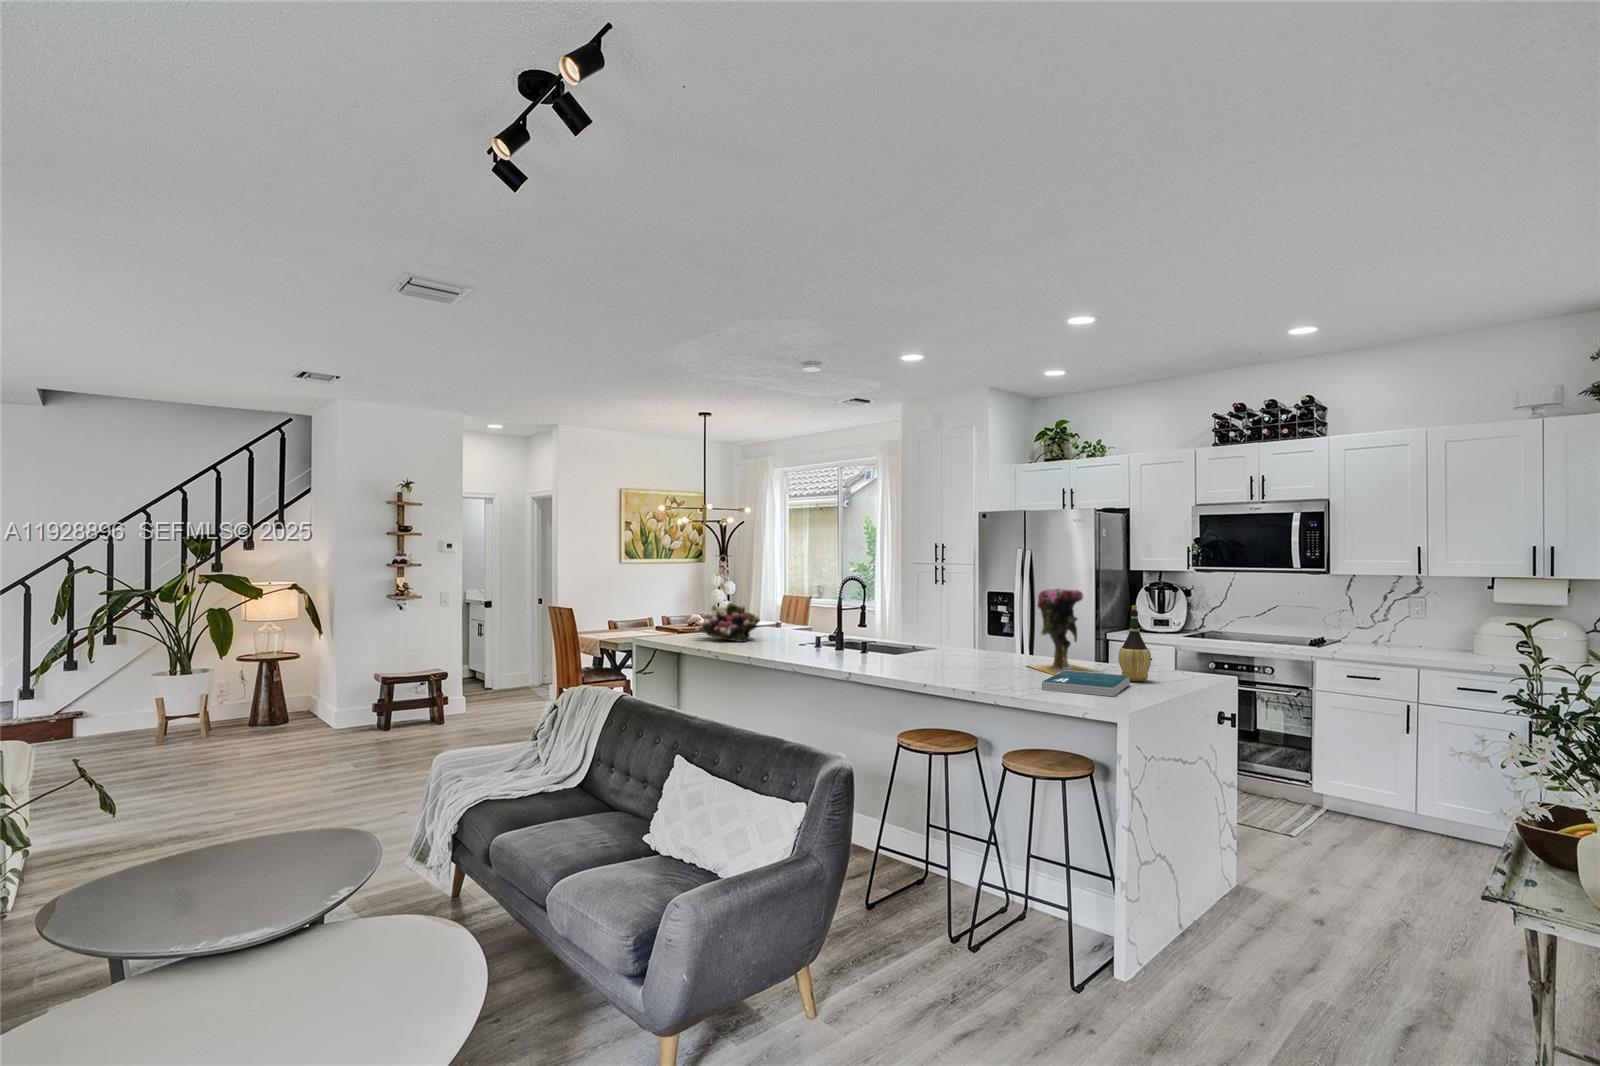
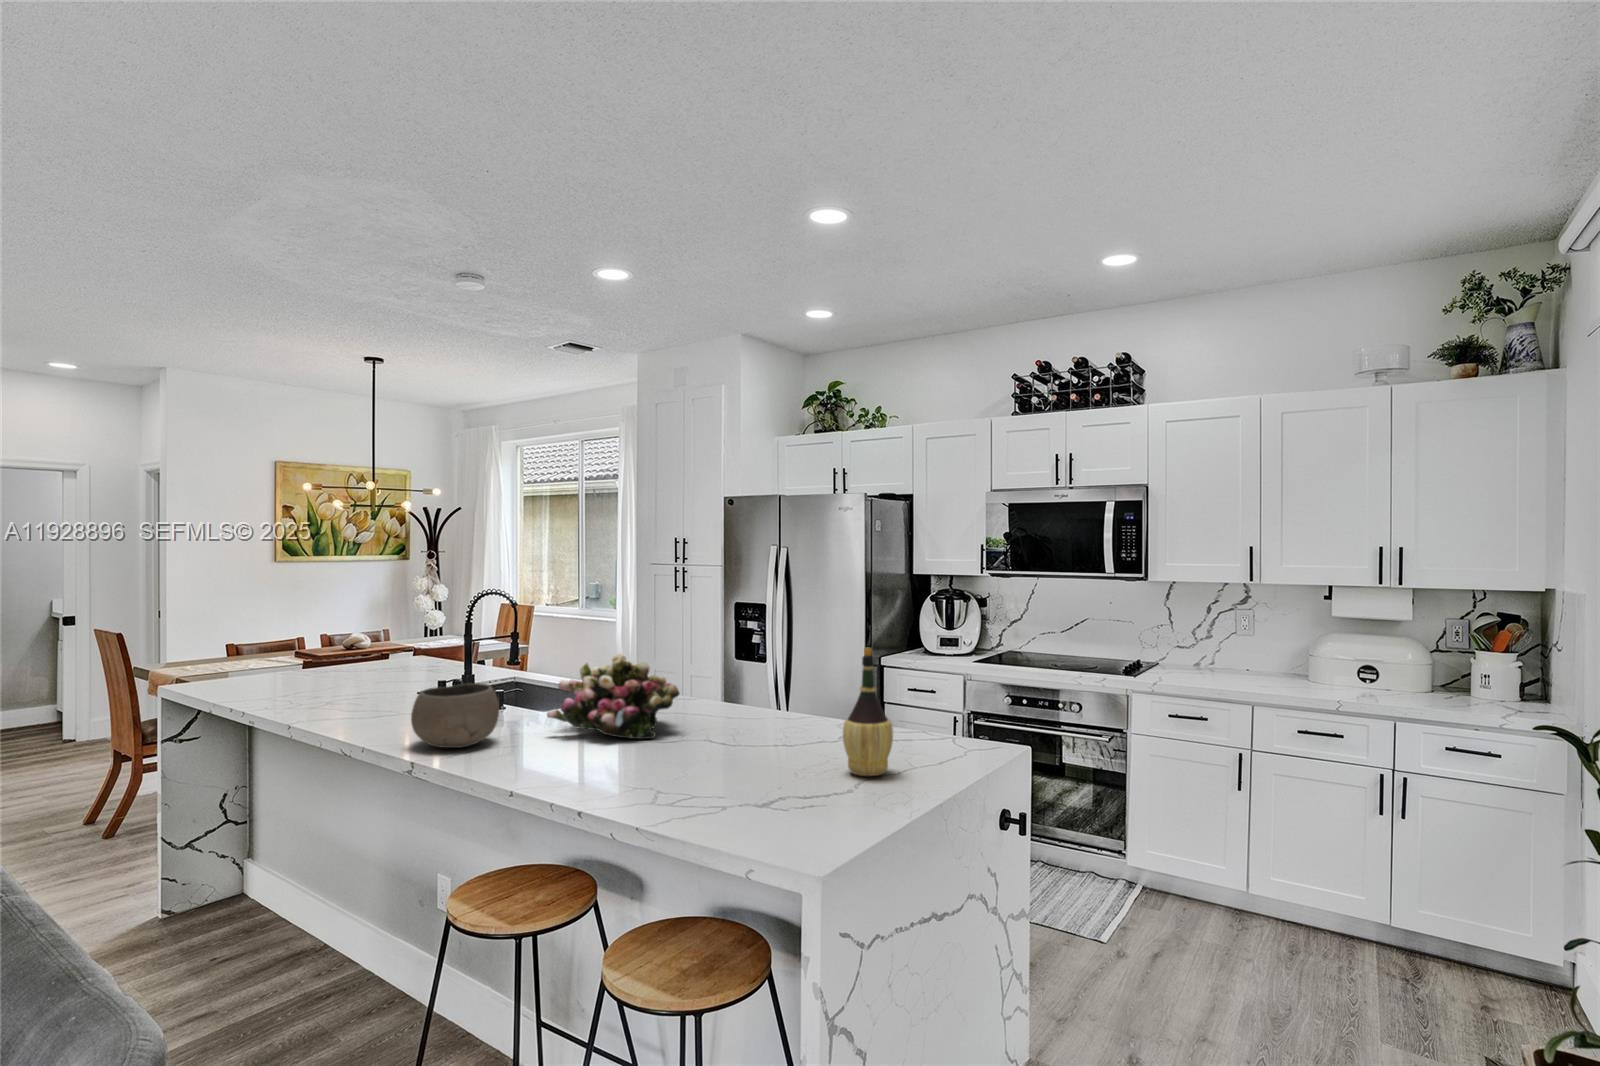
vase: present [1029,589,1098,675] -> none [714,615,829,764]
flower arrangement: present [695,601,760,642] -> present [547,653,679,739]
bowl: none [848,628,895,664] -> present [411,683,499,748]
book: present [1042,671,1130,697] -> none [688,762,853,833]

